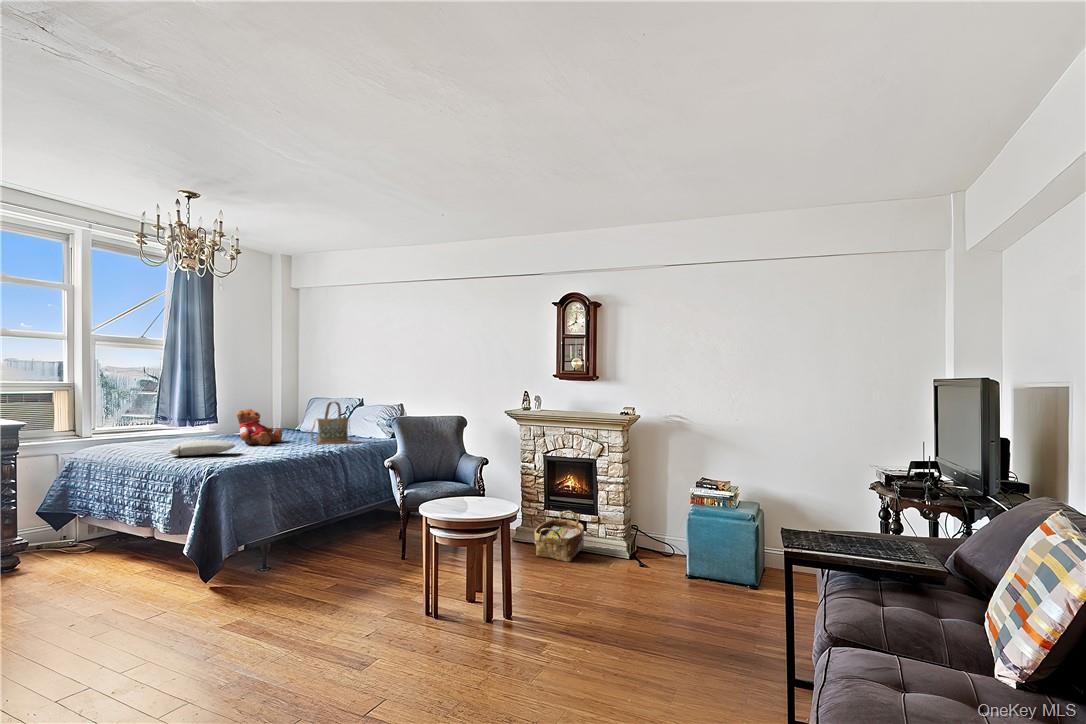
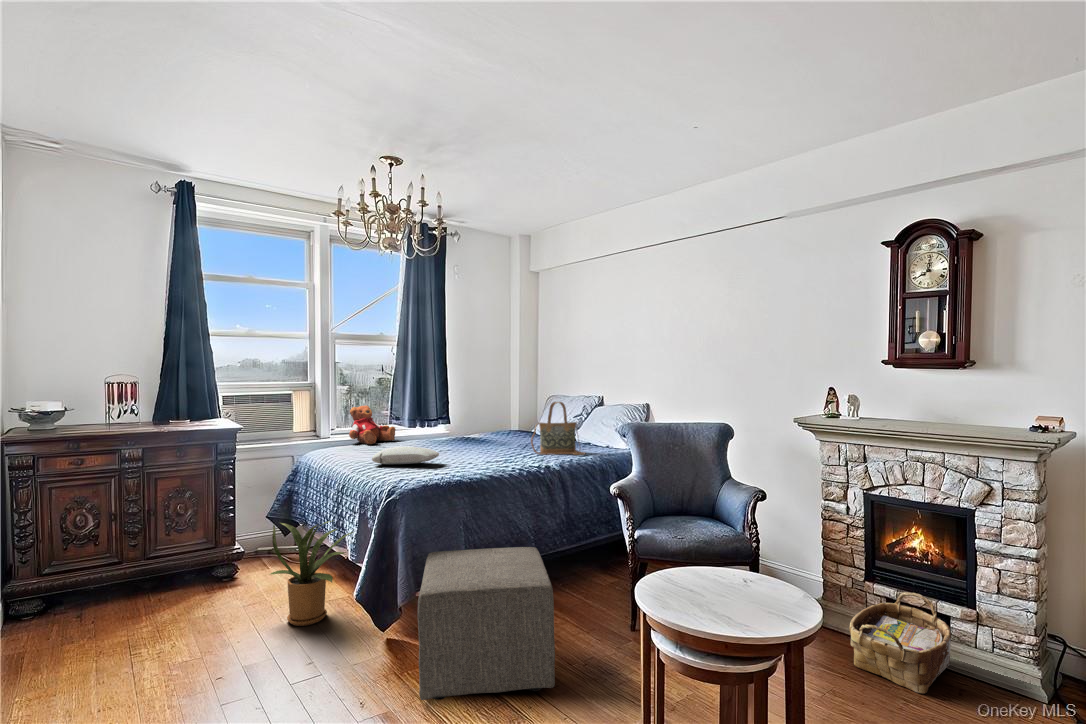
teddy bear: present [237,409,282,445] -> present [349,406,396,444]
house plant: none [72,501,169,595] -> present [271,521,353,626]
ottoman: none [247,506,360,611] -> present [418,547,555,700]

